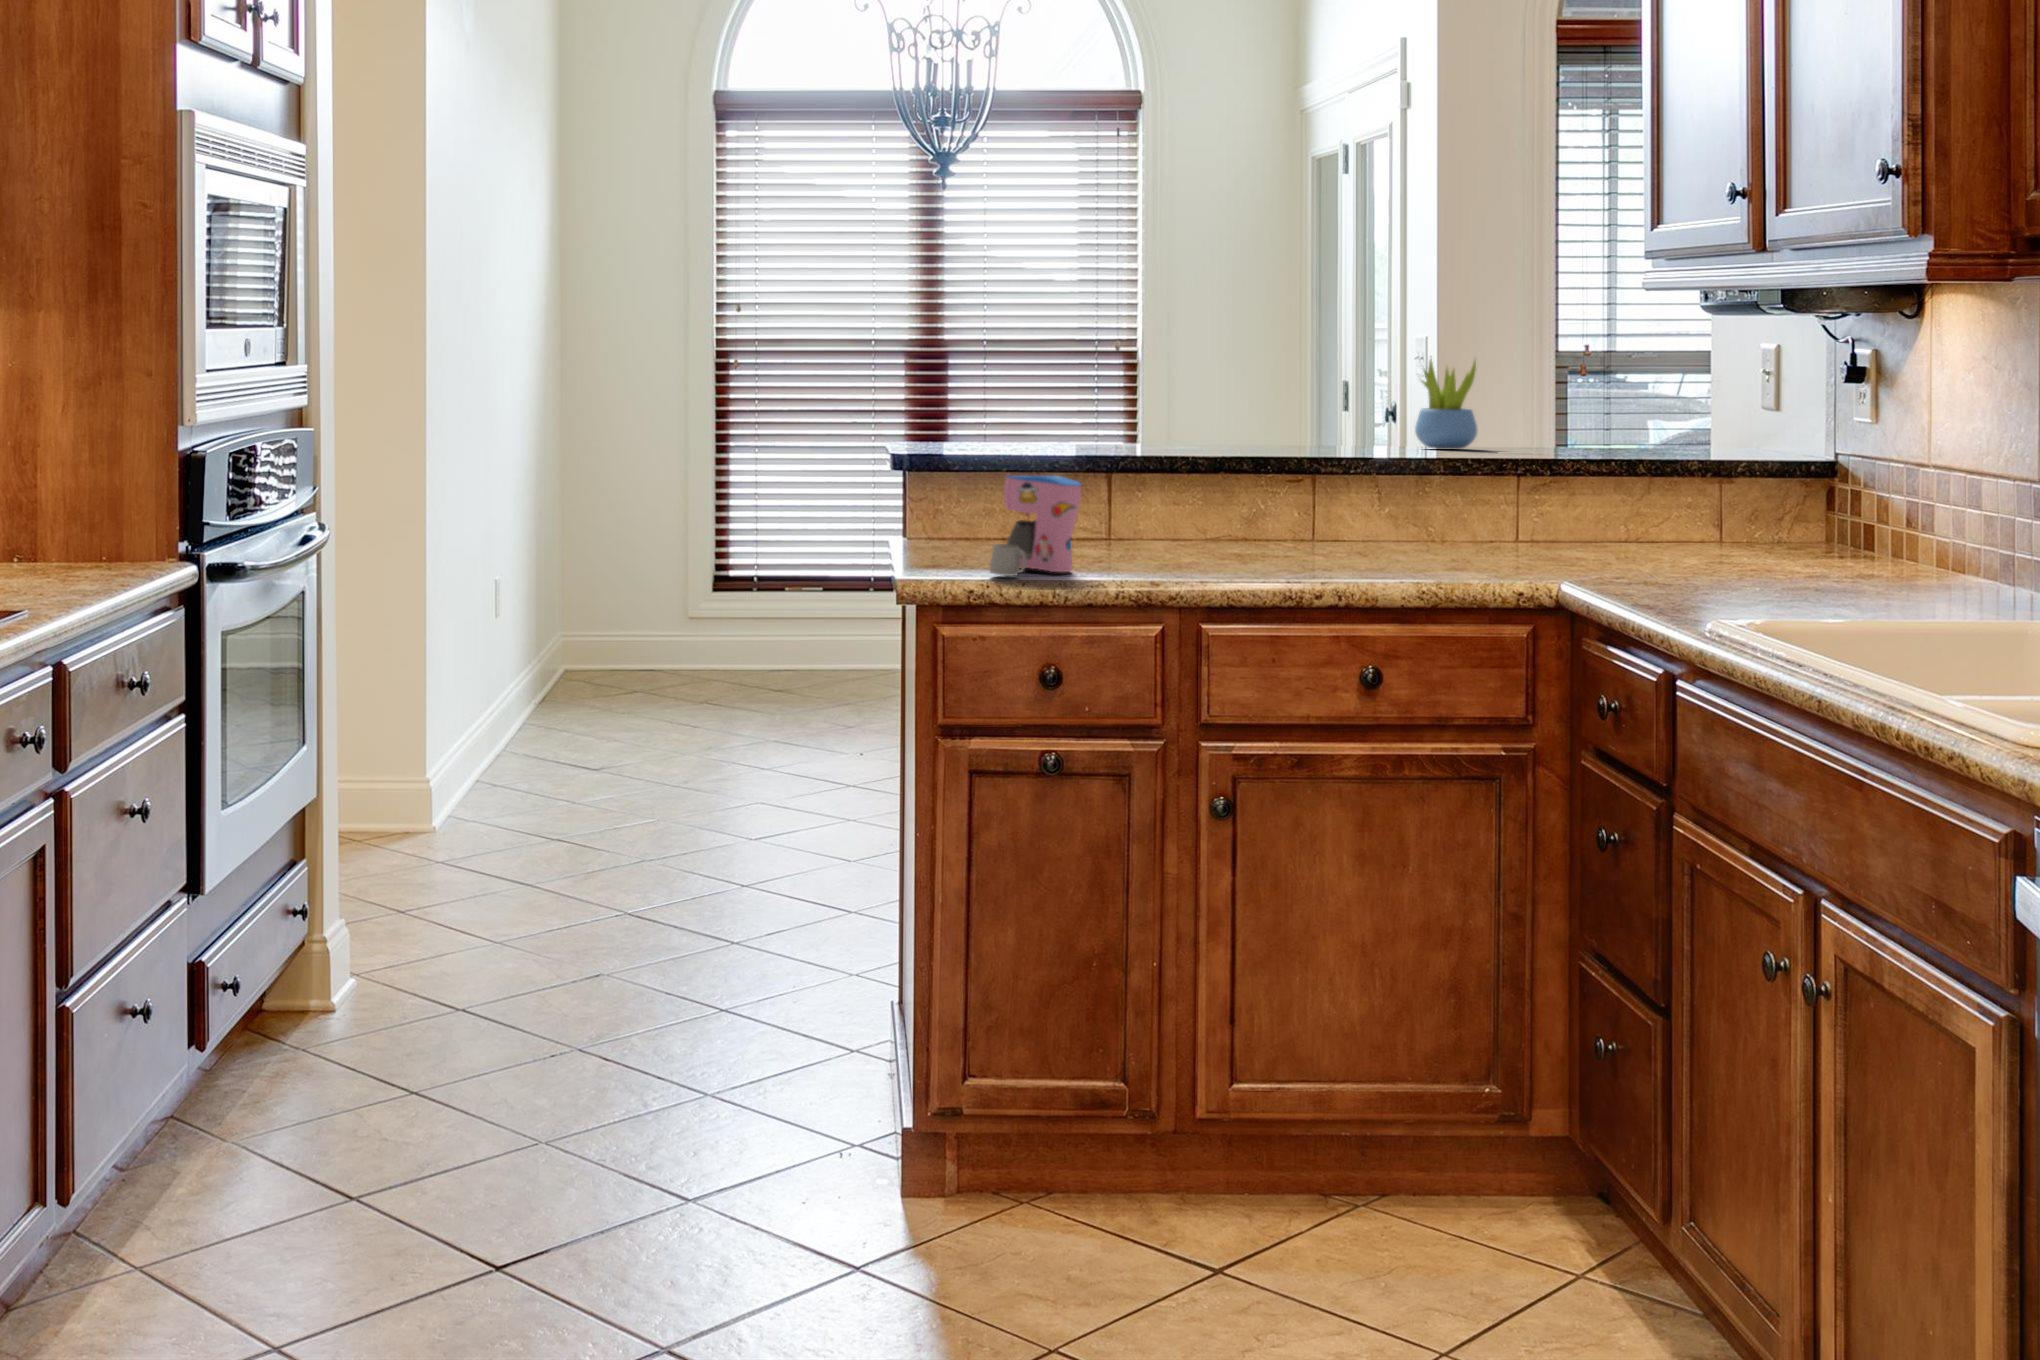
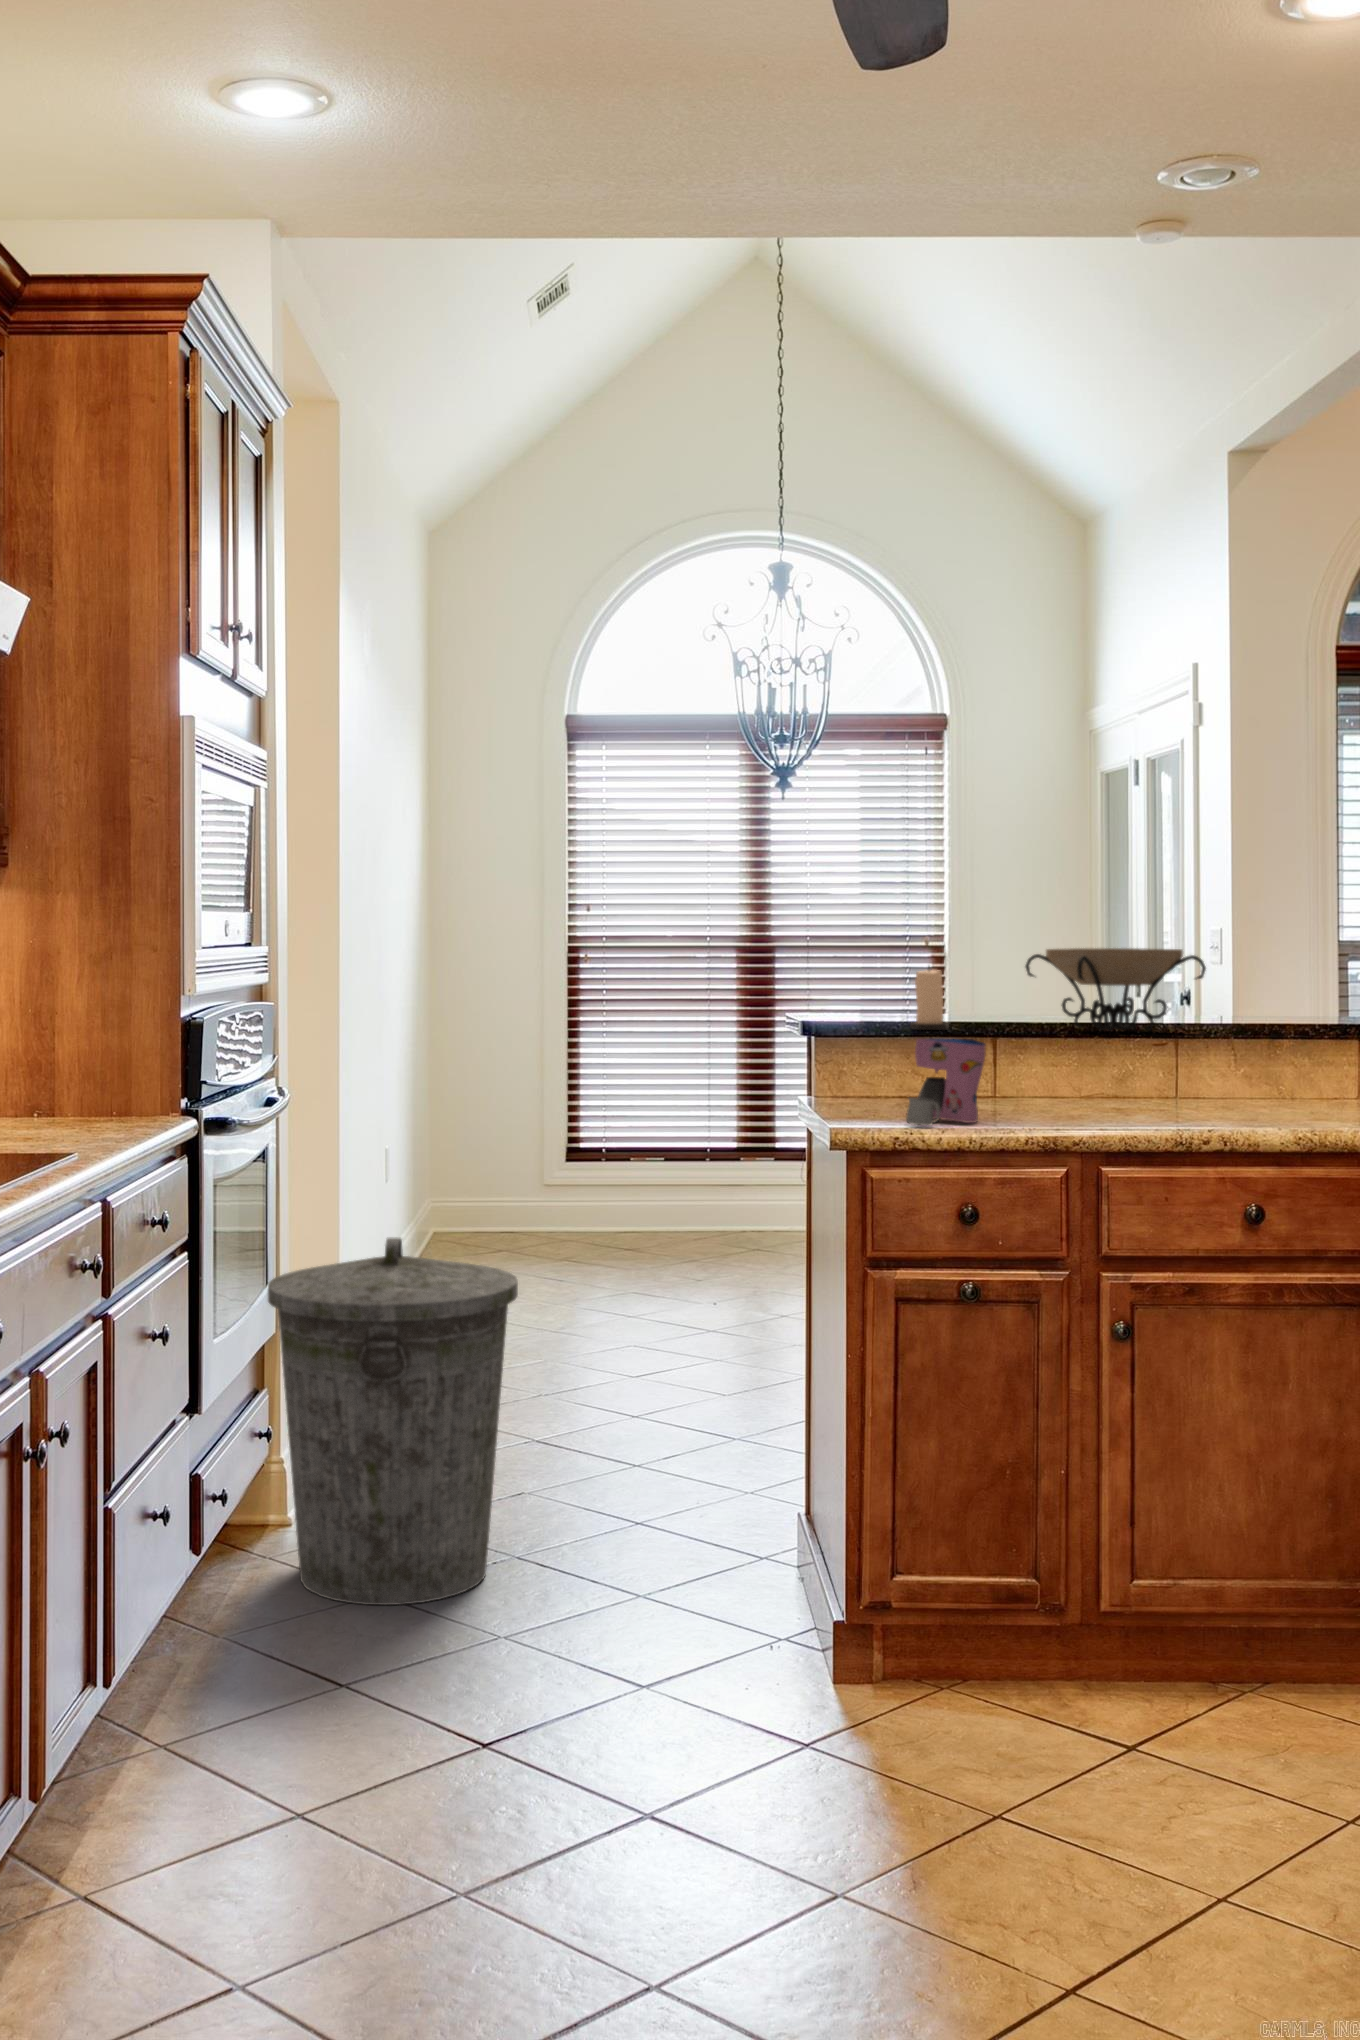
succulent plant: present [1415,356,1477,449] -> none [1243,938,1300,1022]
decorative bowl: none [1144,373,1339,466] -> present [1025,948,1206,1030]
candle: none [1009,392,1053,466] -> present [910,968,949,1030]
trash can: none [296,693,578,1102] -> present [268,1237,518,1605]

